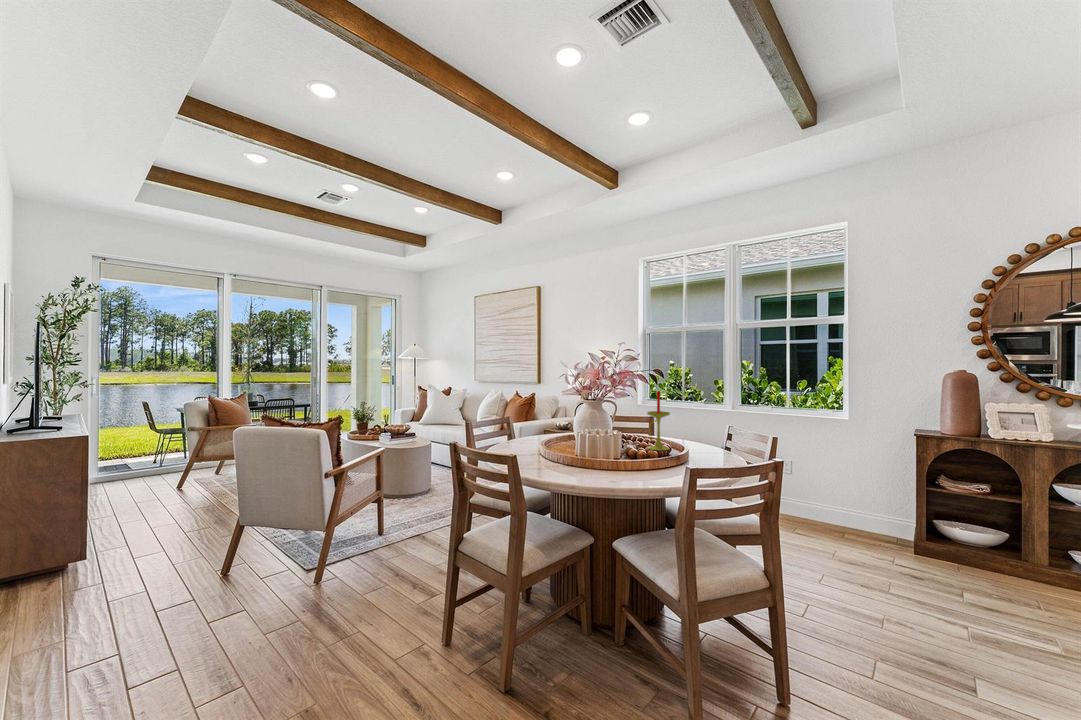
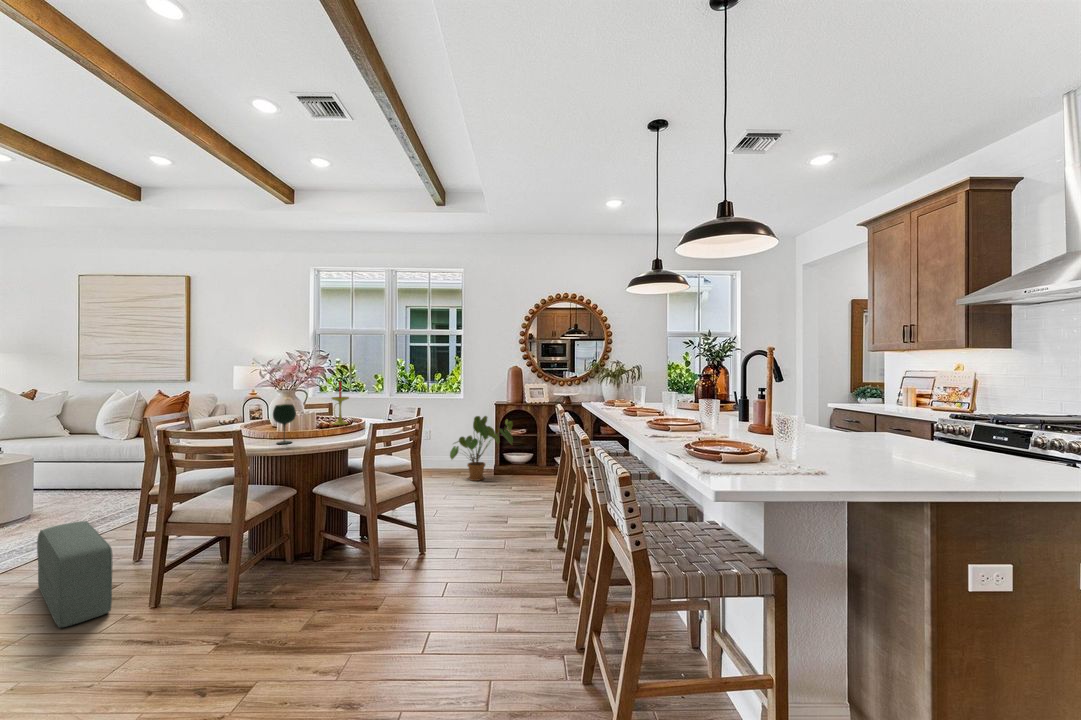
wine glass: none [562,421,590,476] -> present [273,404,296,444]
house plant: none [829,450,959,559] -> present [450,416,513,481]
pouf: none [366,523,418,644] -> present [37,521,113,628]

